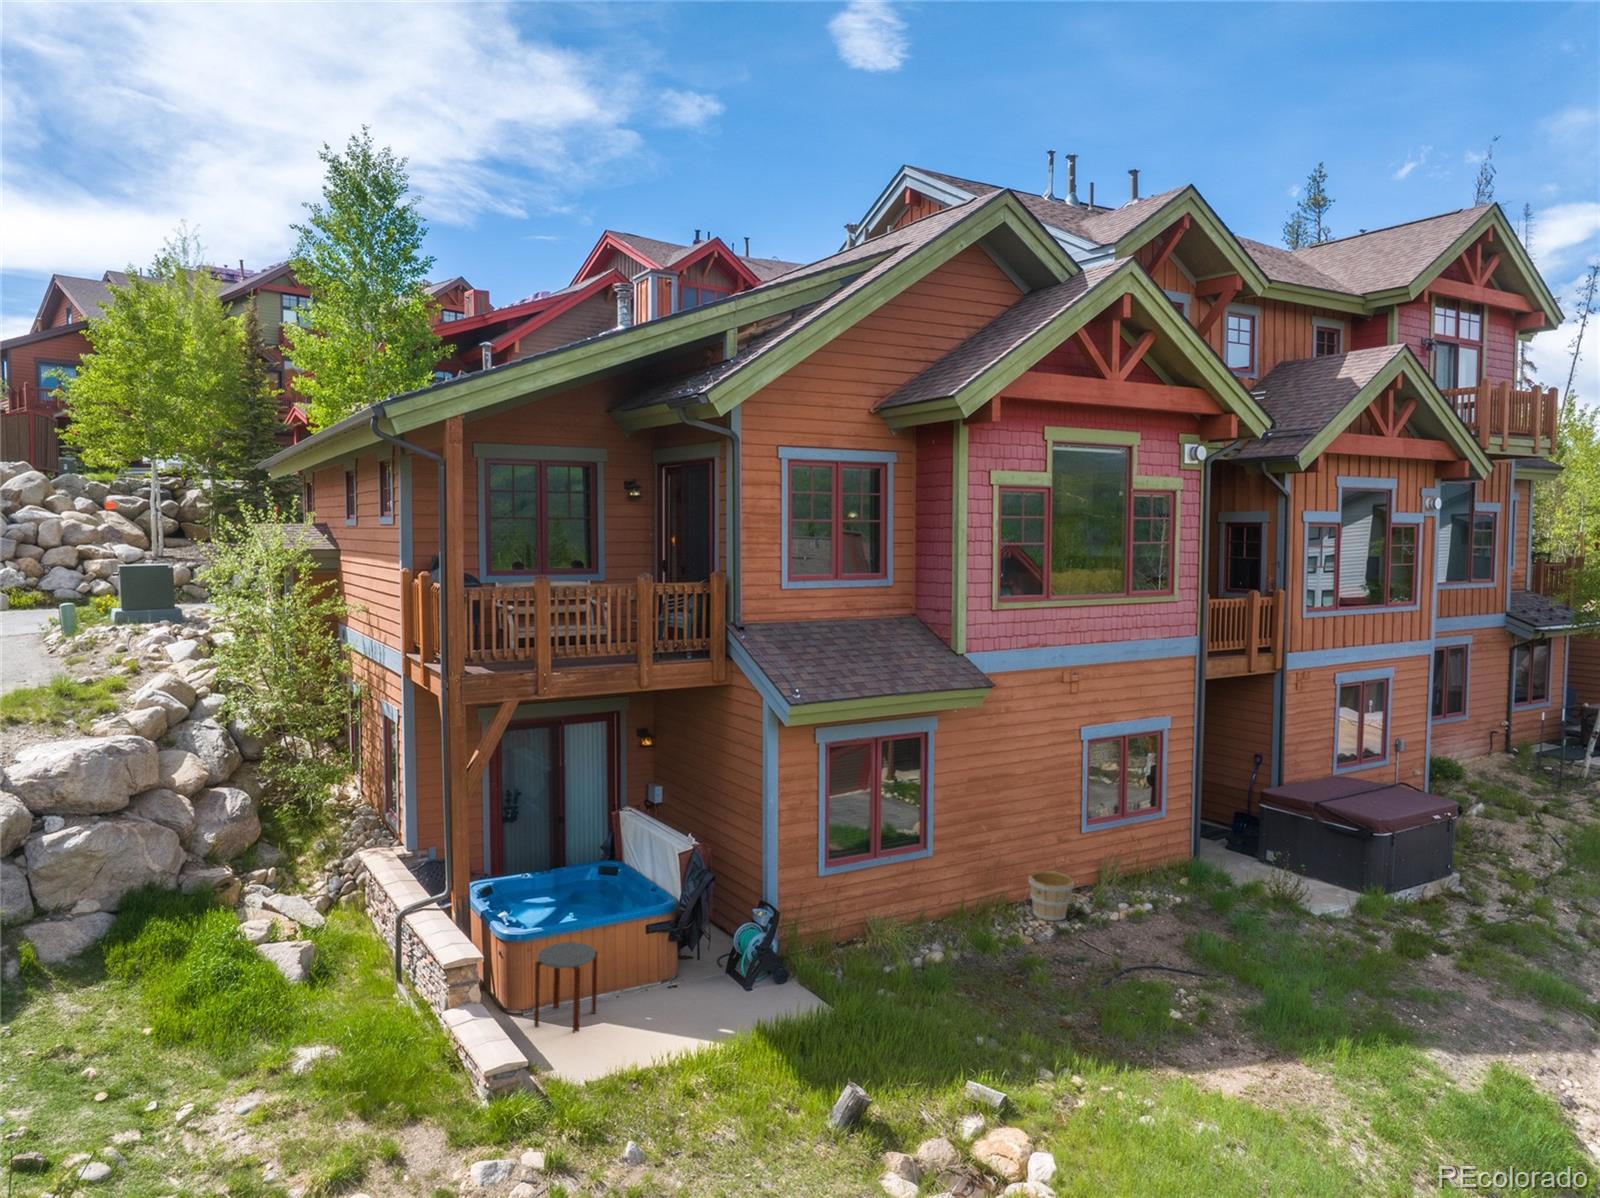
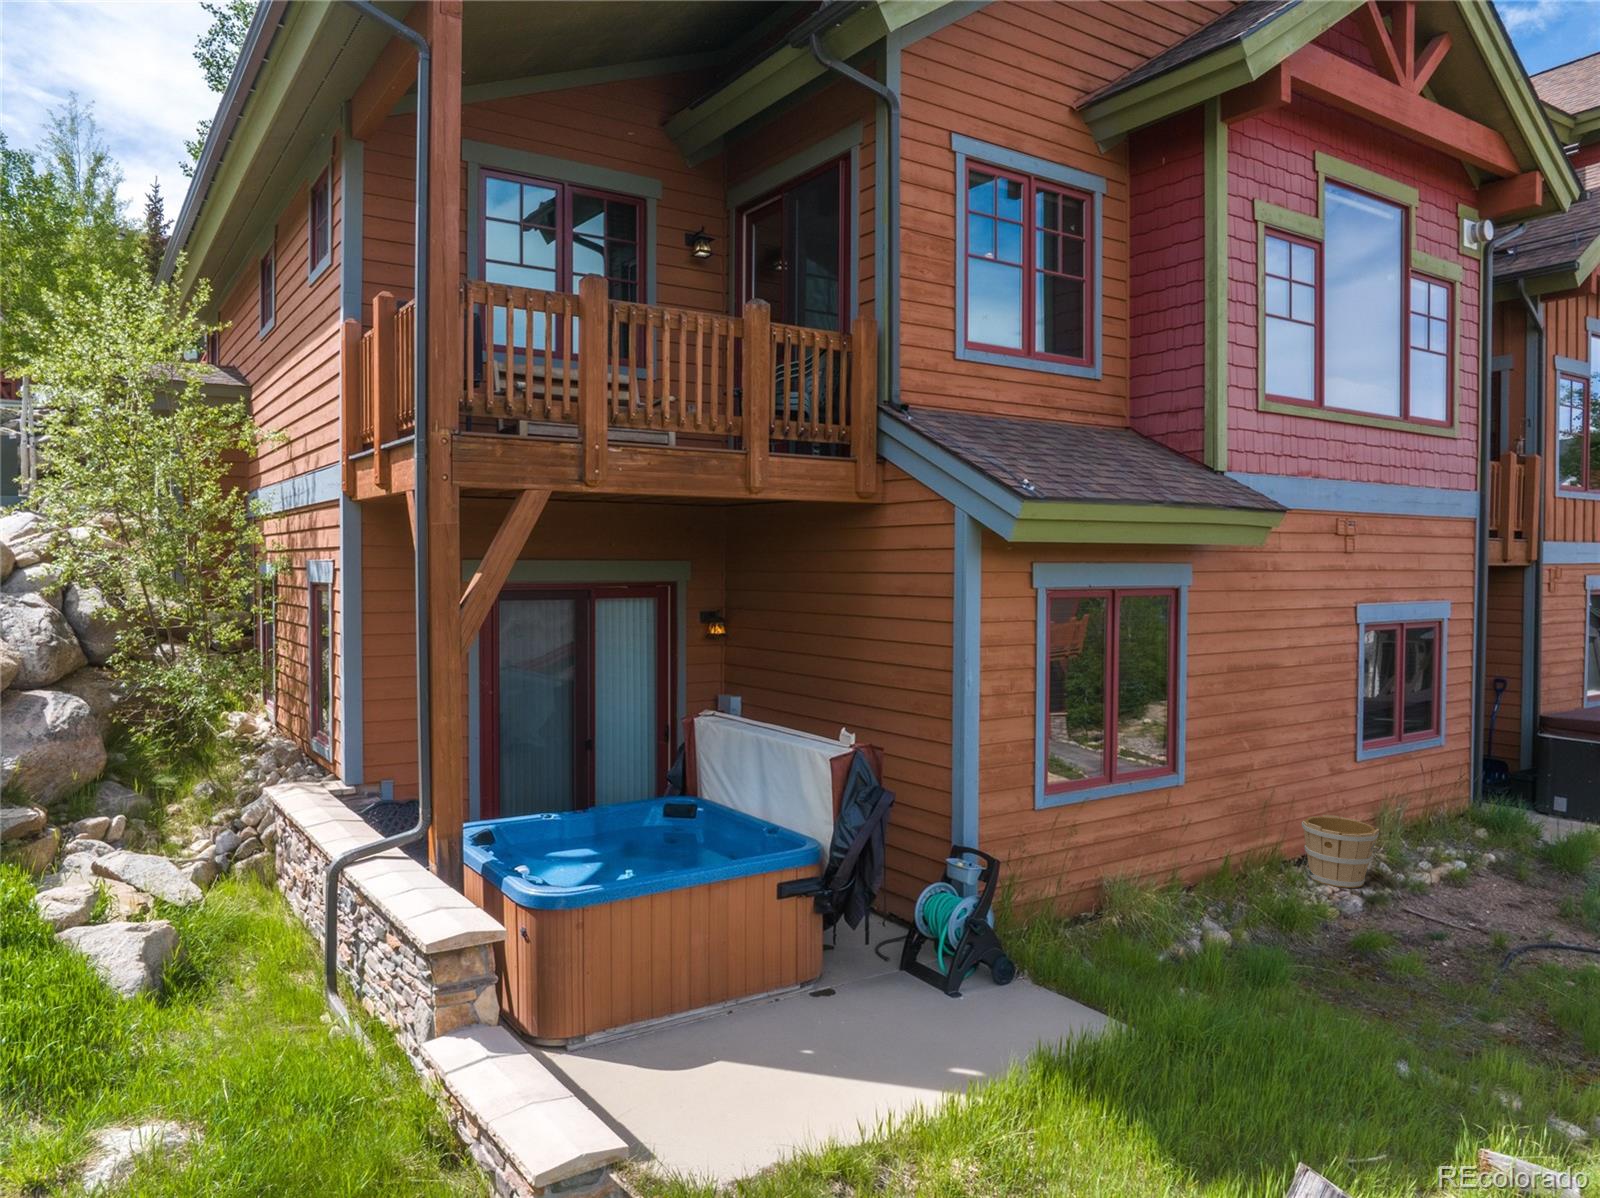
side table: present [534,942,598,1032] -> none [596,909,711,1081]

